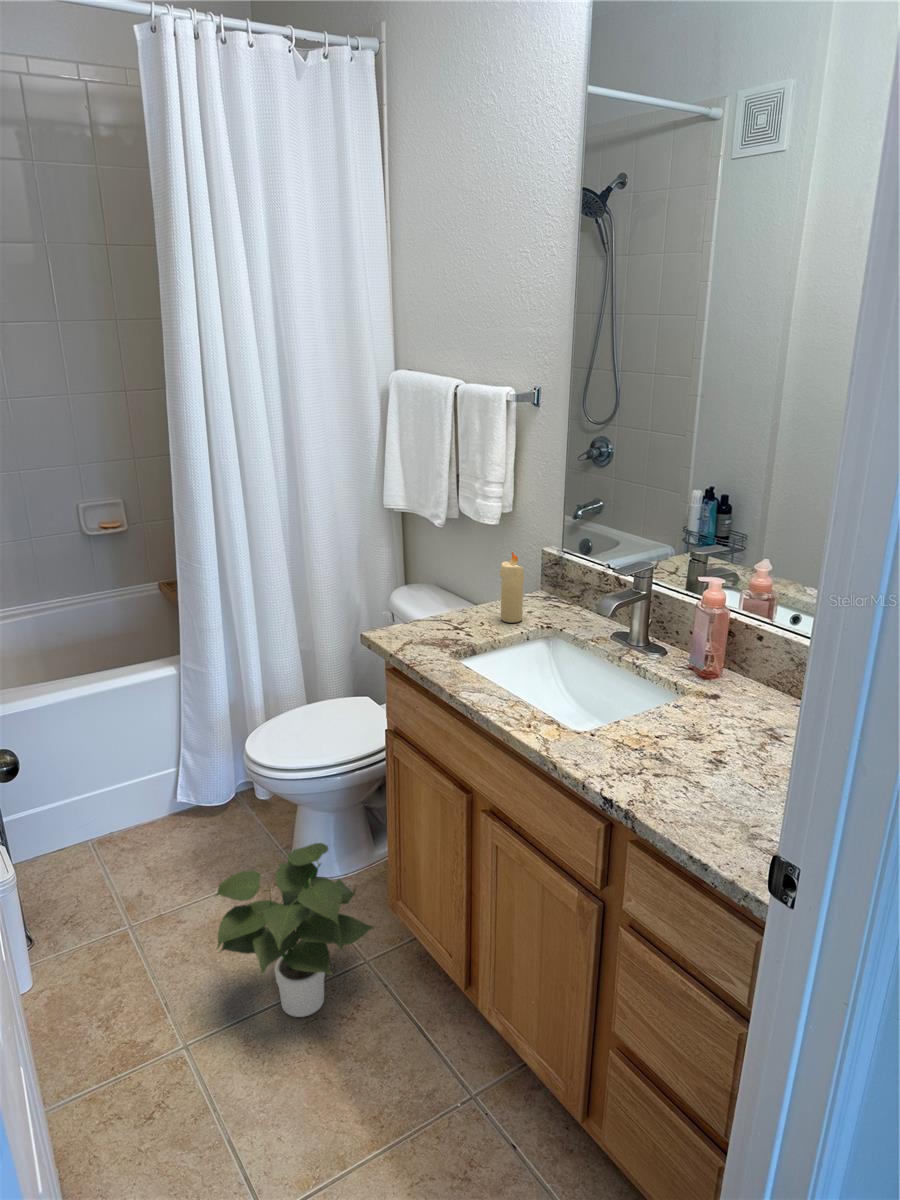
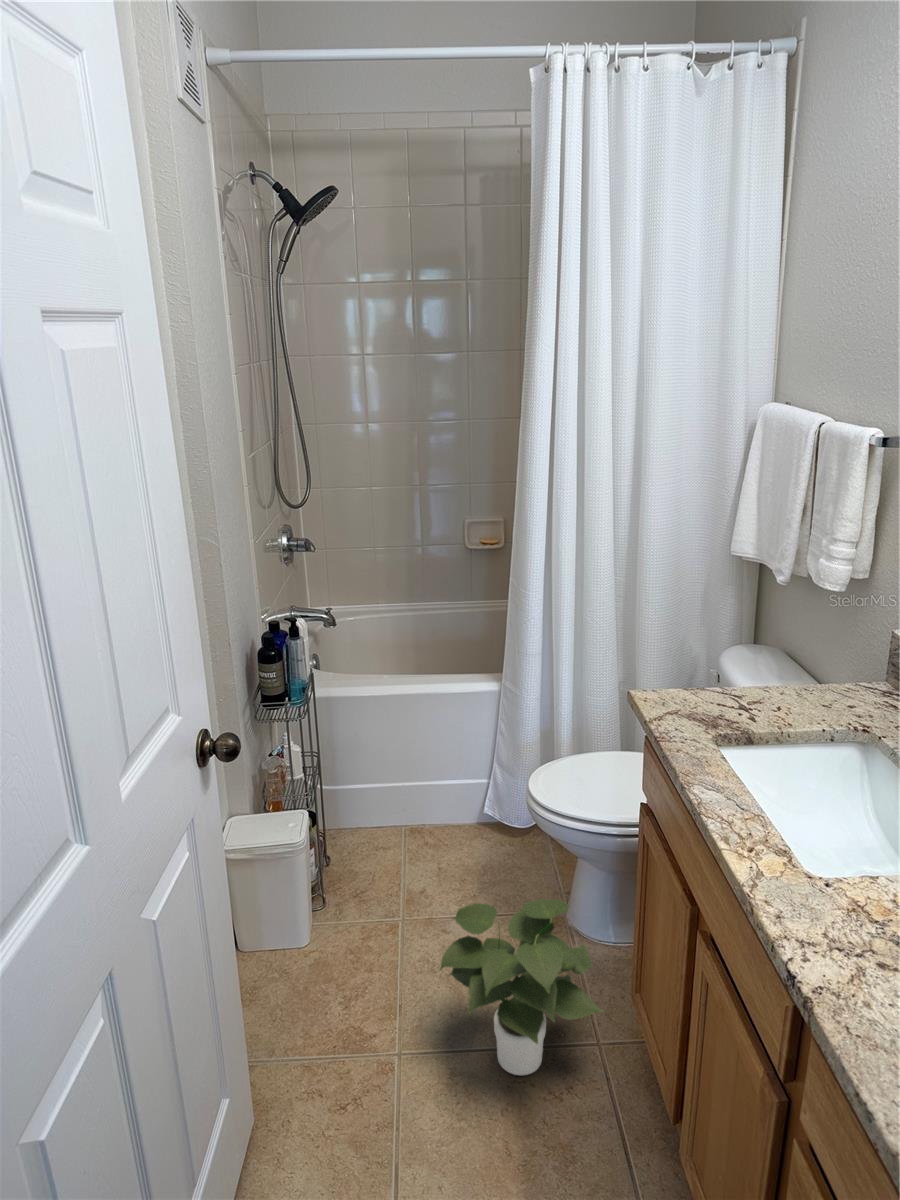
candle: present [500,552,524,623] -> none [799,629,835,715]

